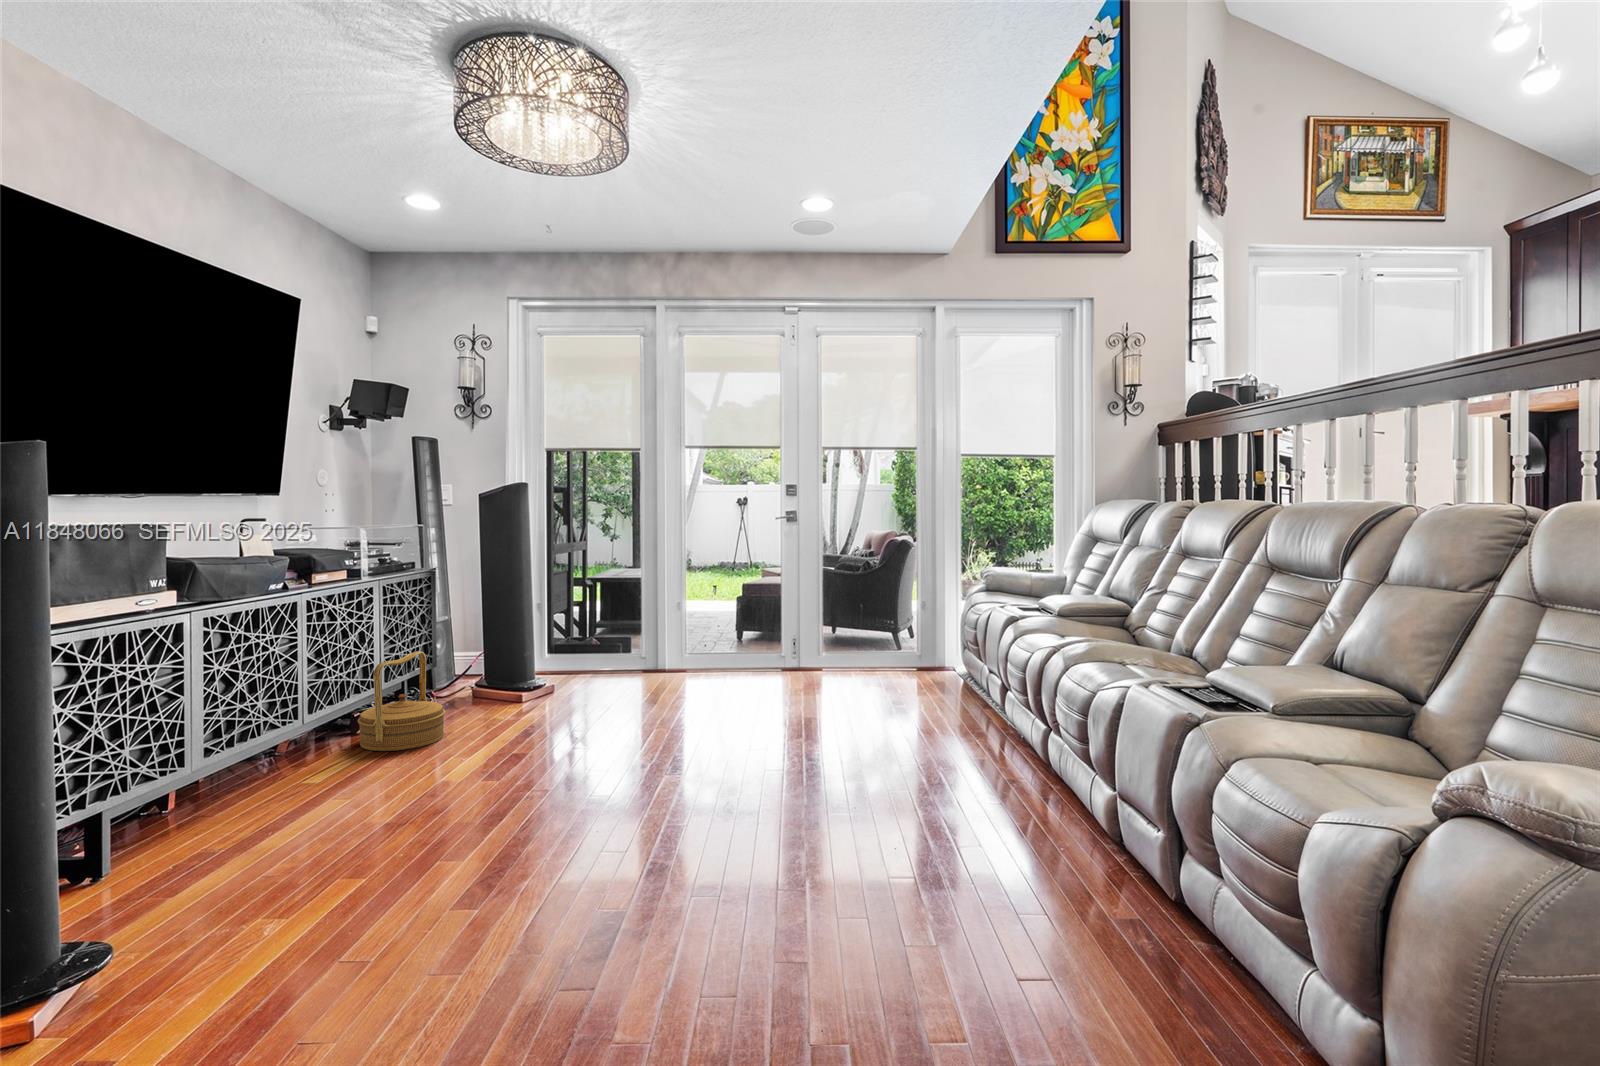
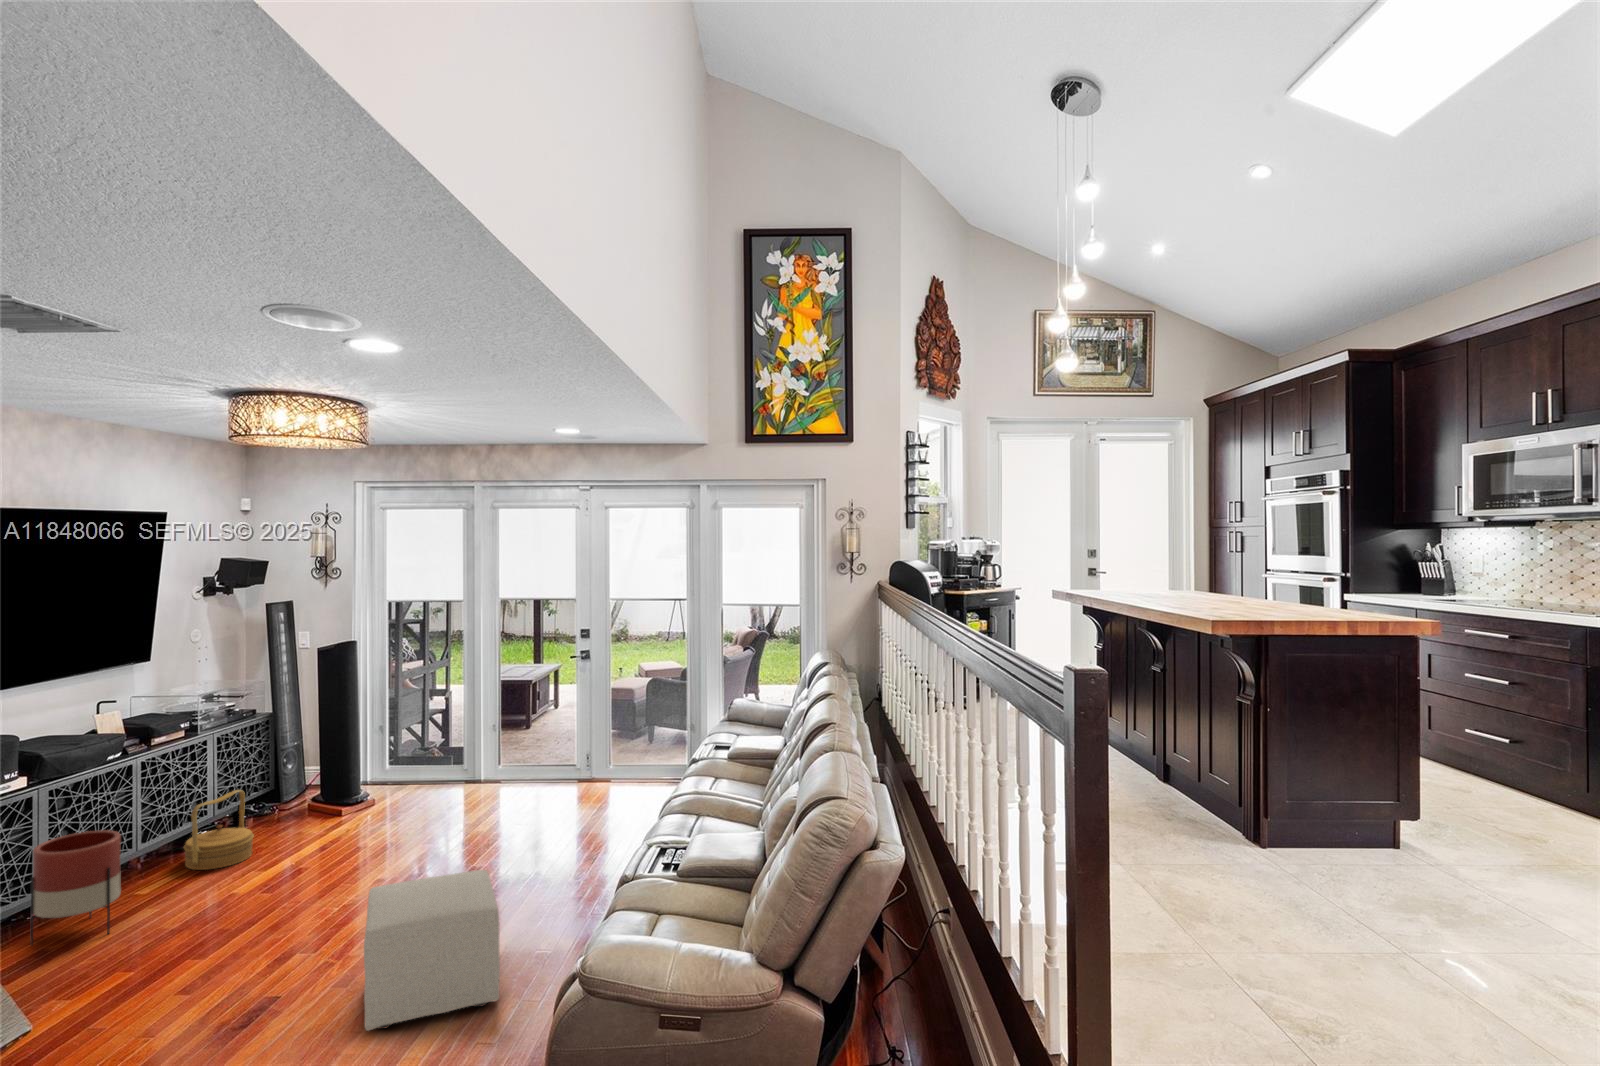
planter: none [190,679,315,843] -> present [31,830,121,945]
ottoman: none [774,711,1027,948] -> present [364,870,500,1031]

